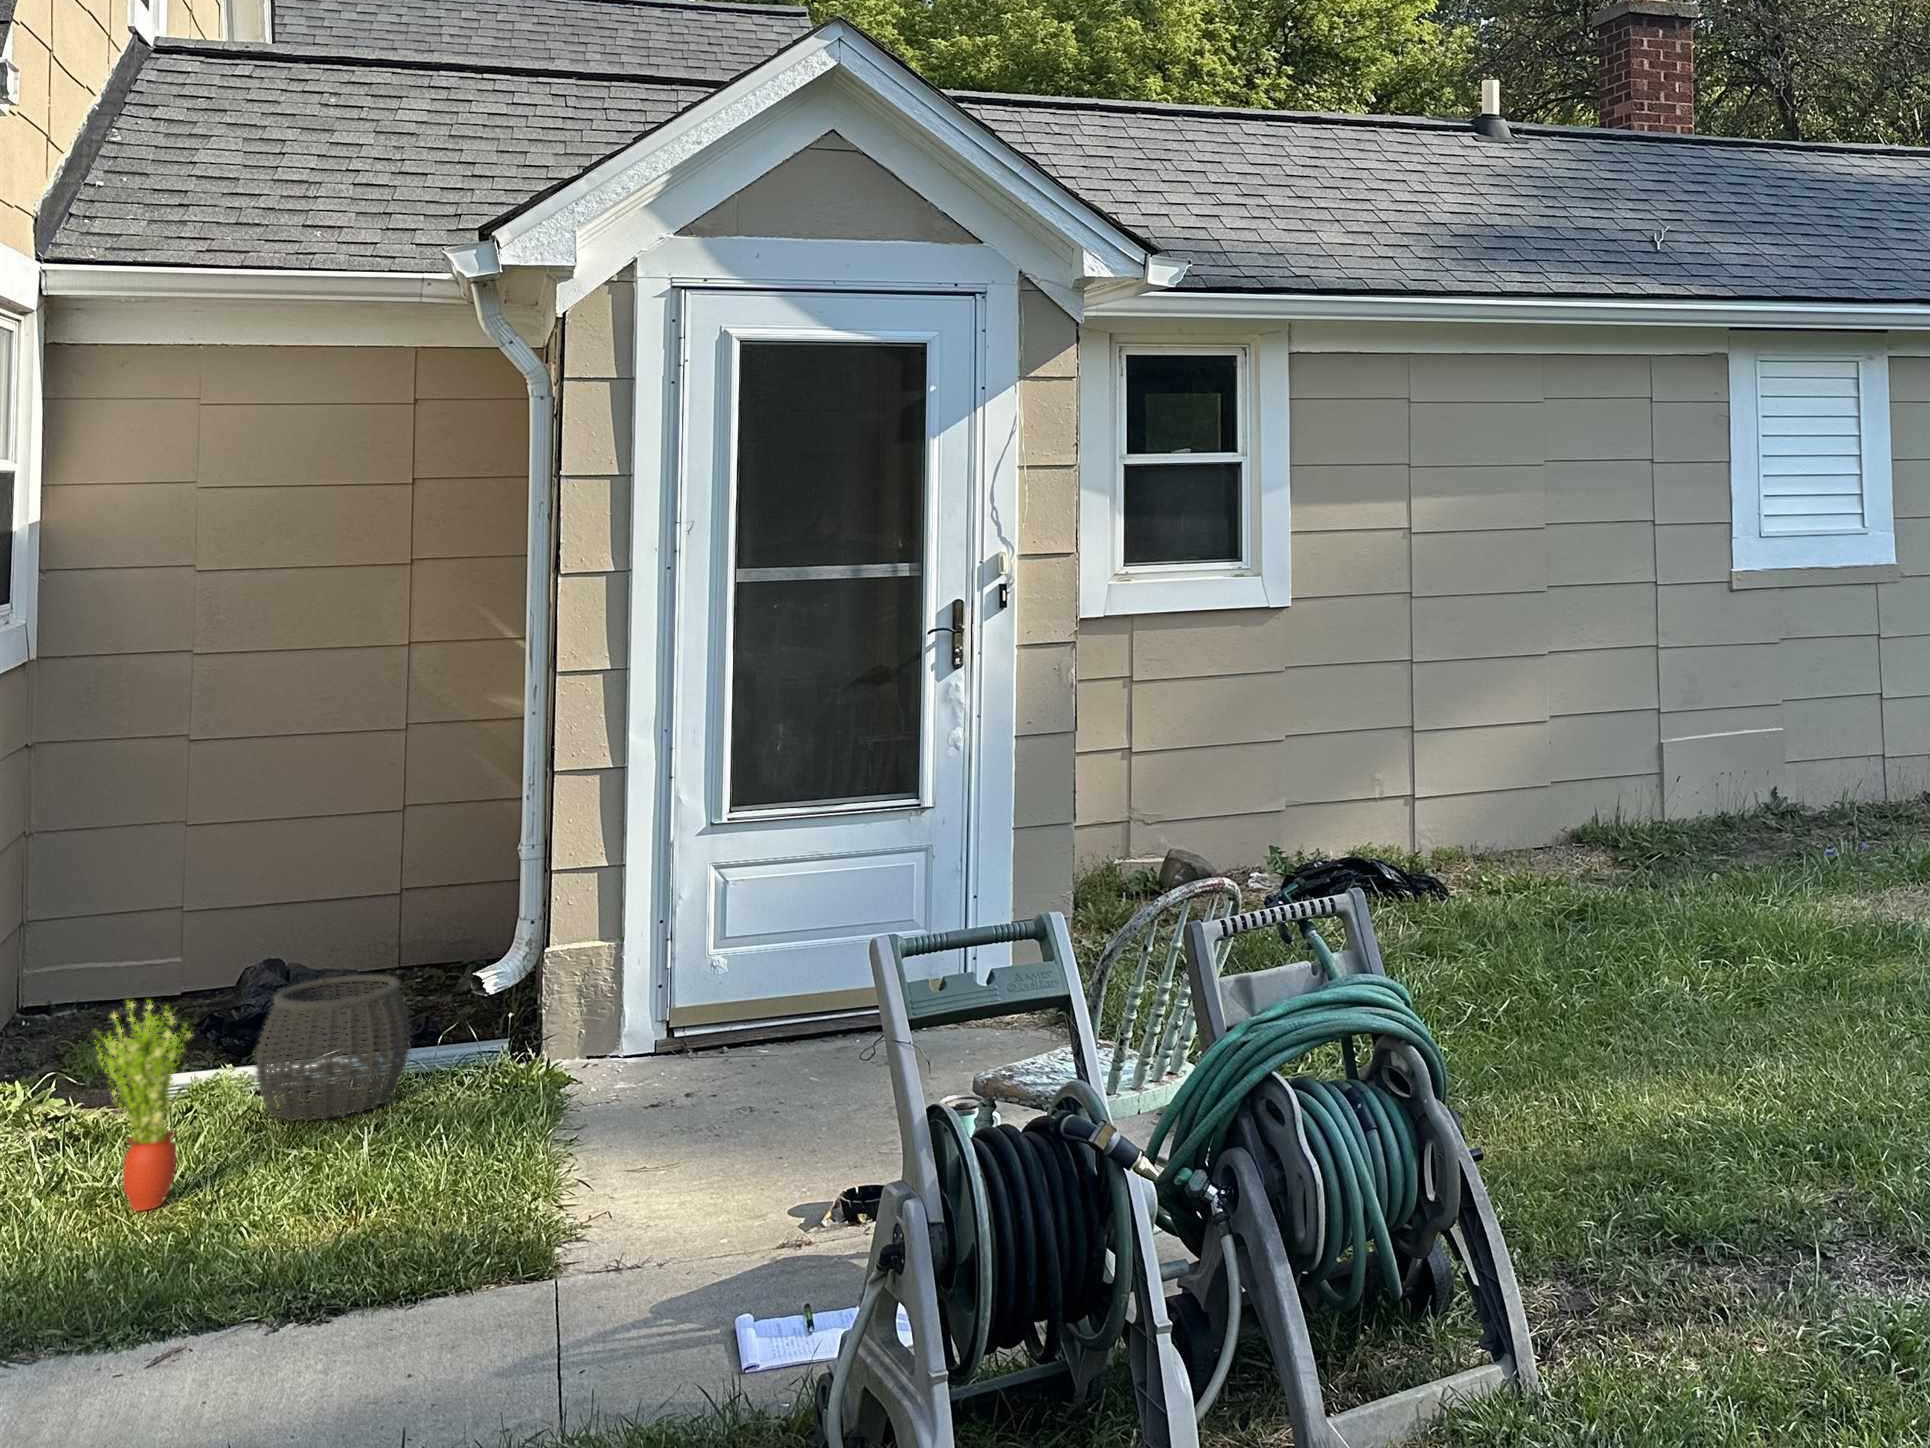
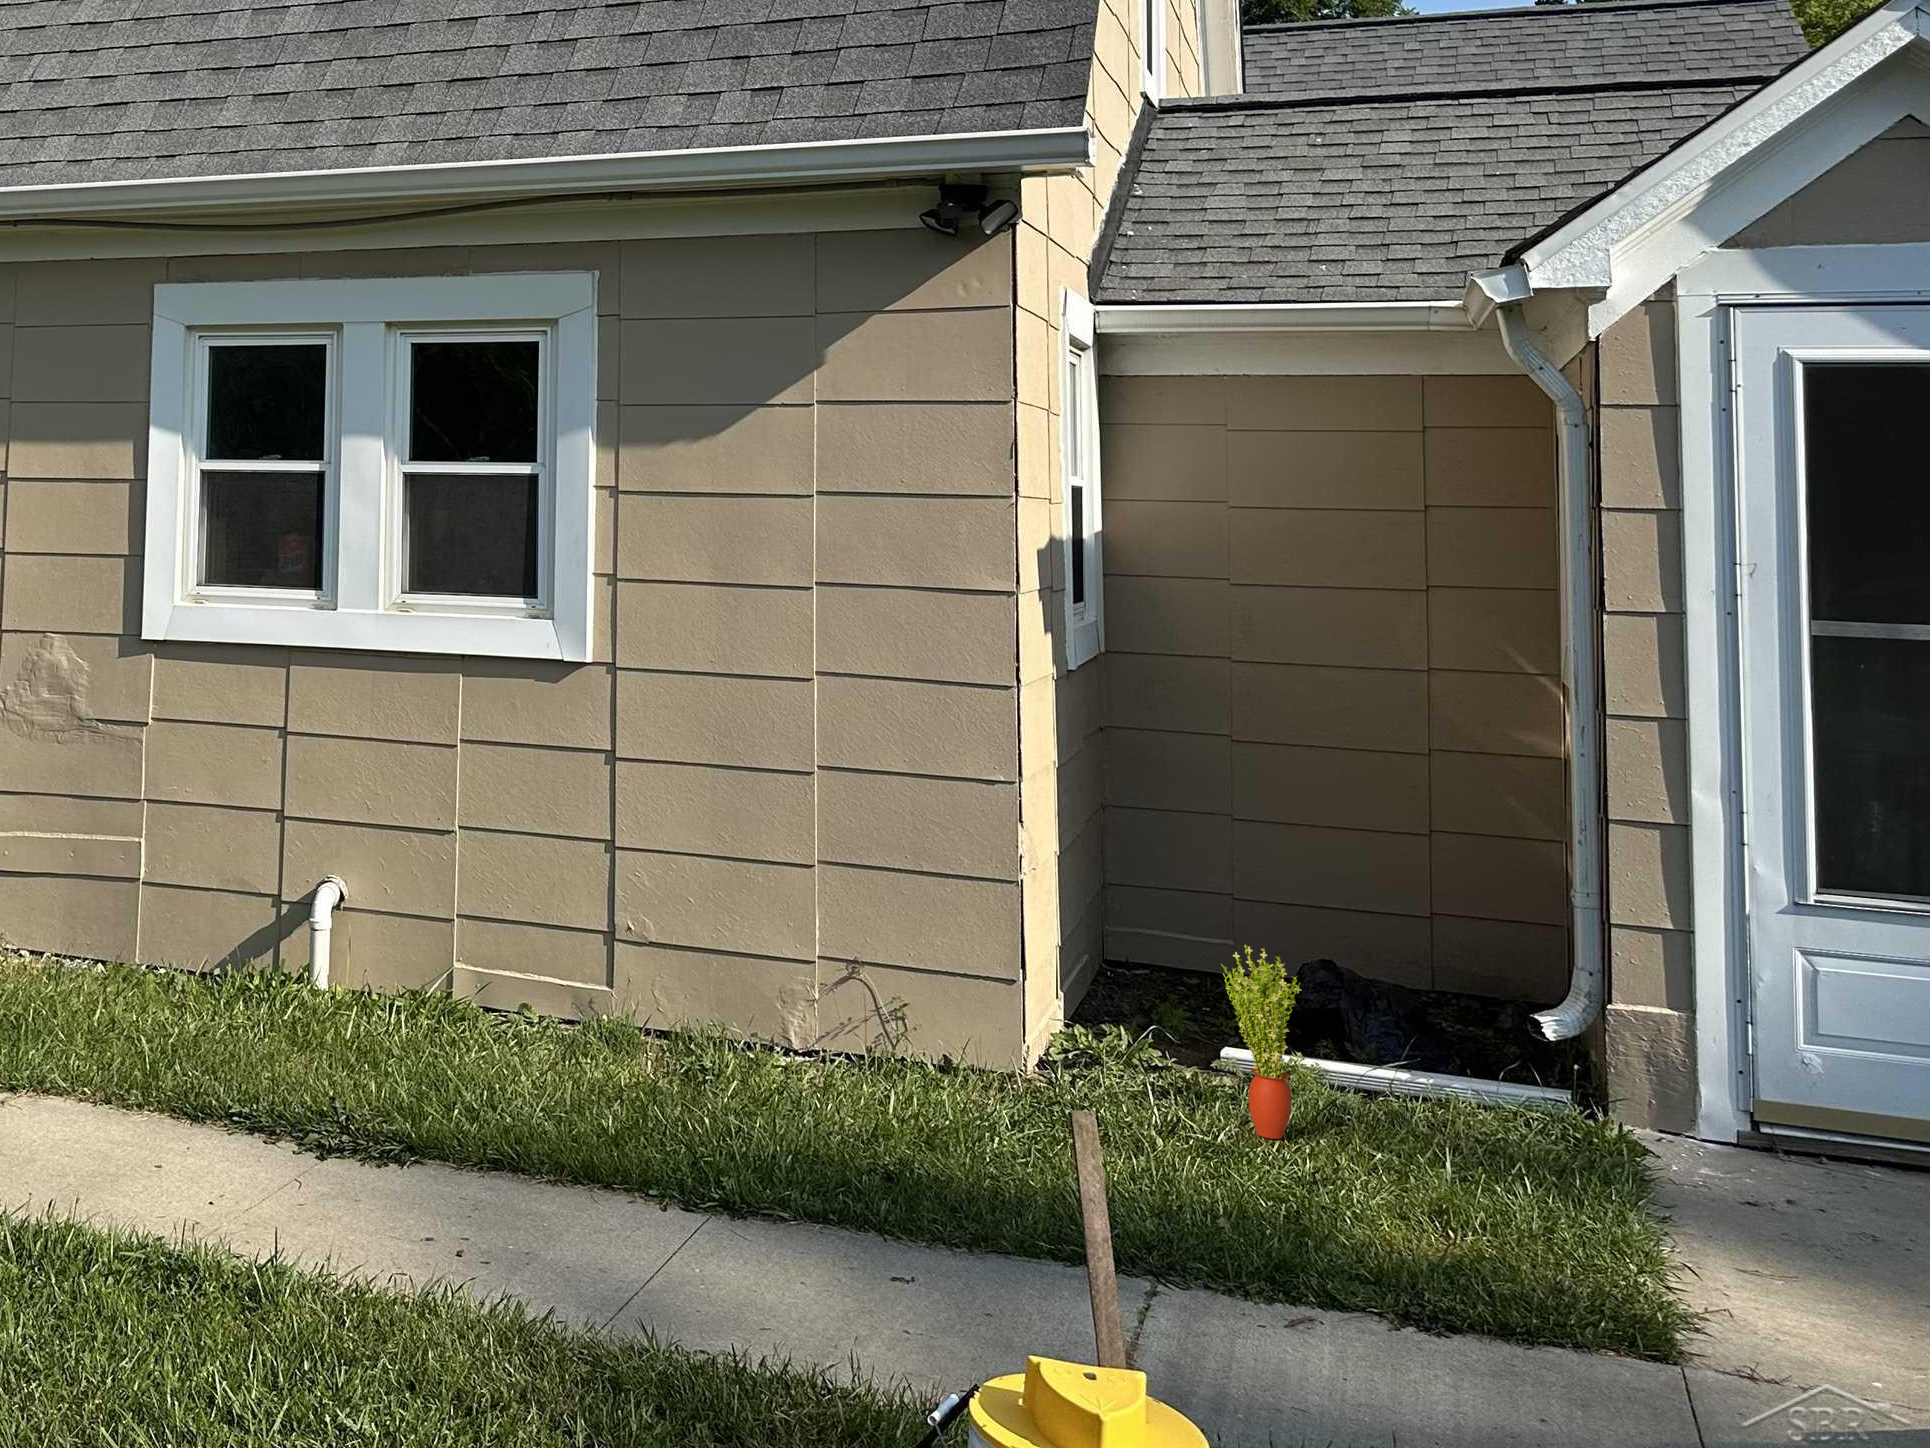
woven basket: present [255,974,411,1121] -> none [1335,974,1479,1114]

